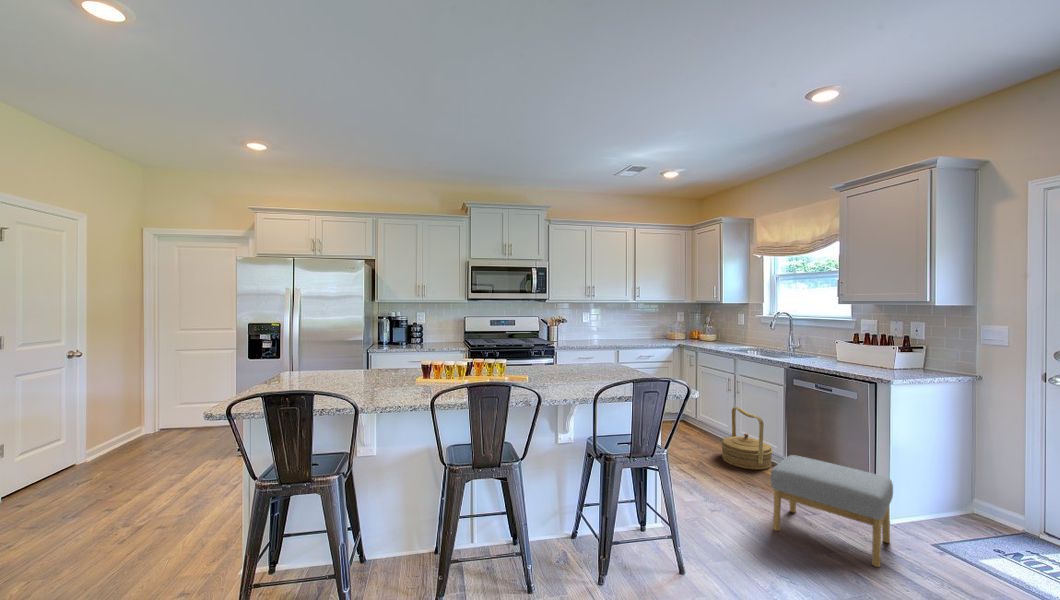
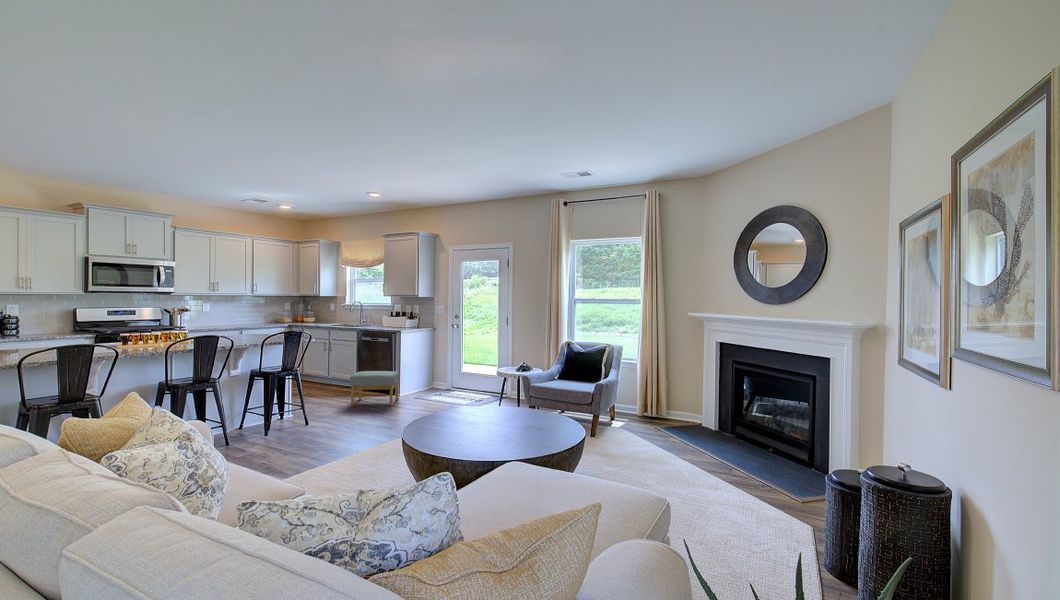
woven basket: present [721,407,773,470] -> none [322,359,351,392]

